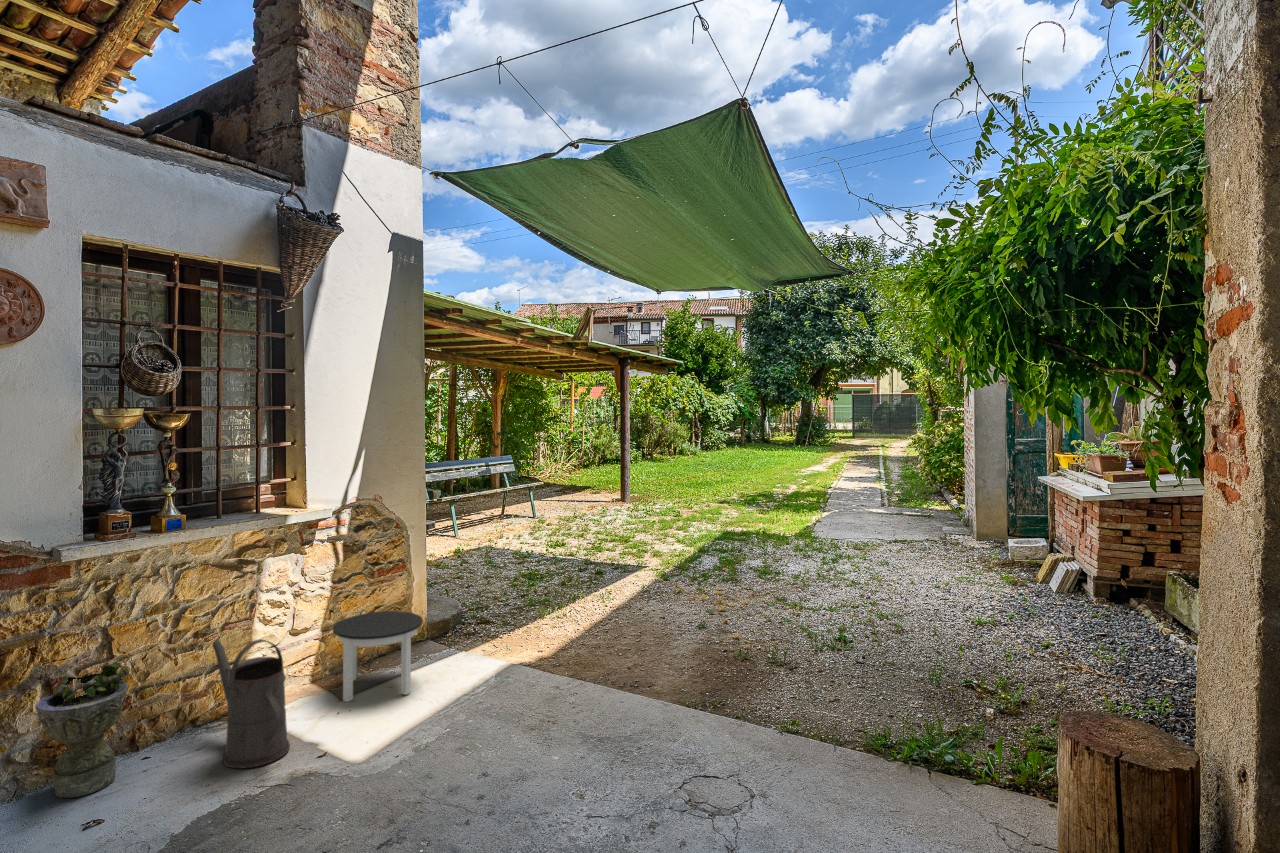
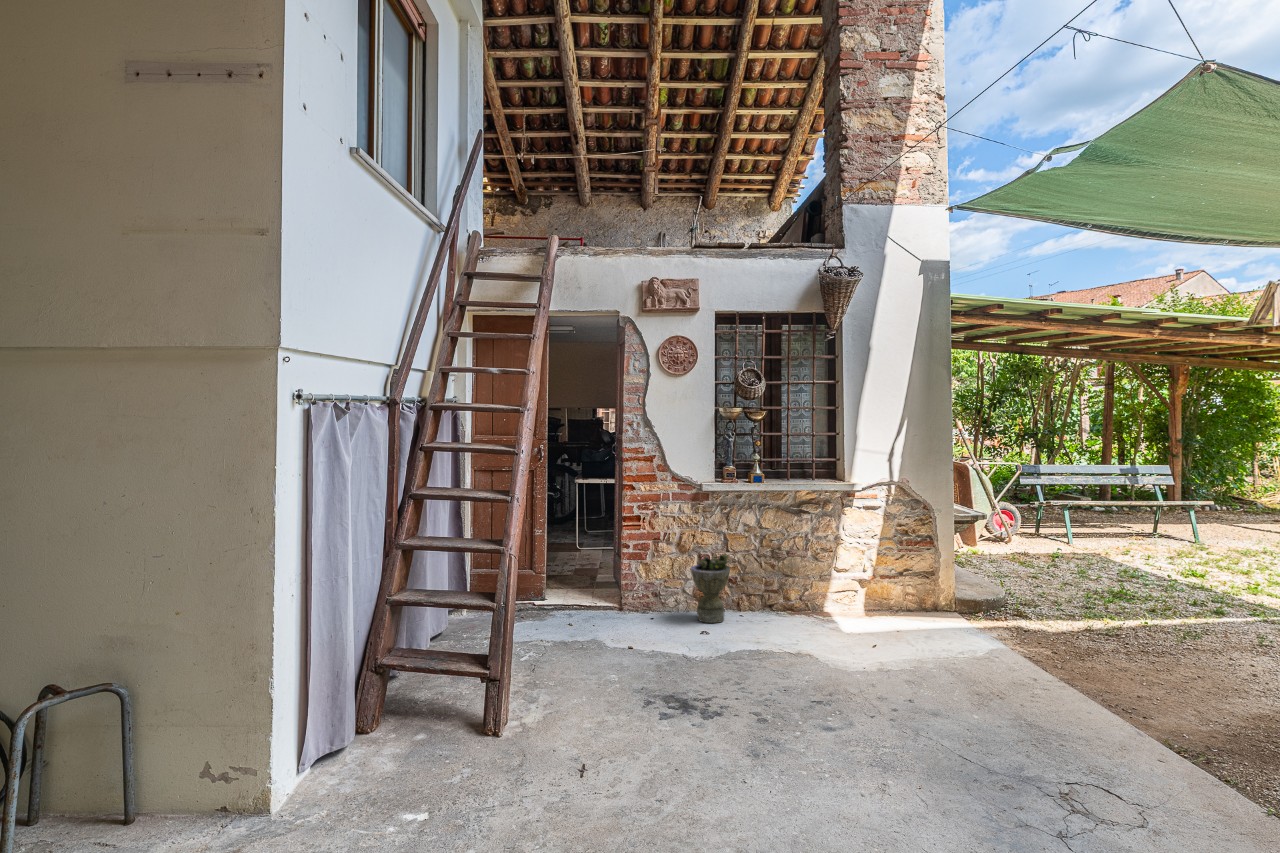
round table: present [333,611,423,702] -> none [860,568,931,636]
watering can: present [213,639,290,768] -> none [774,559,813,640]

